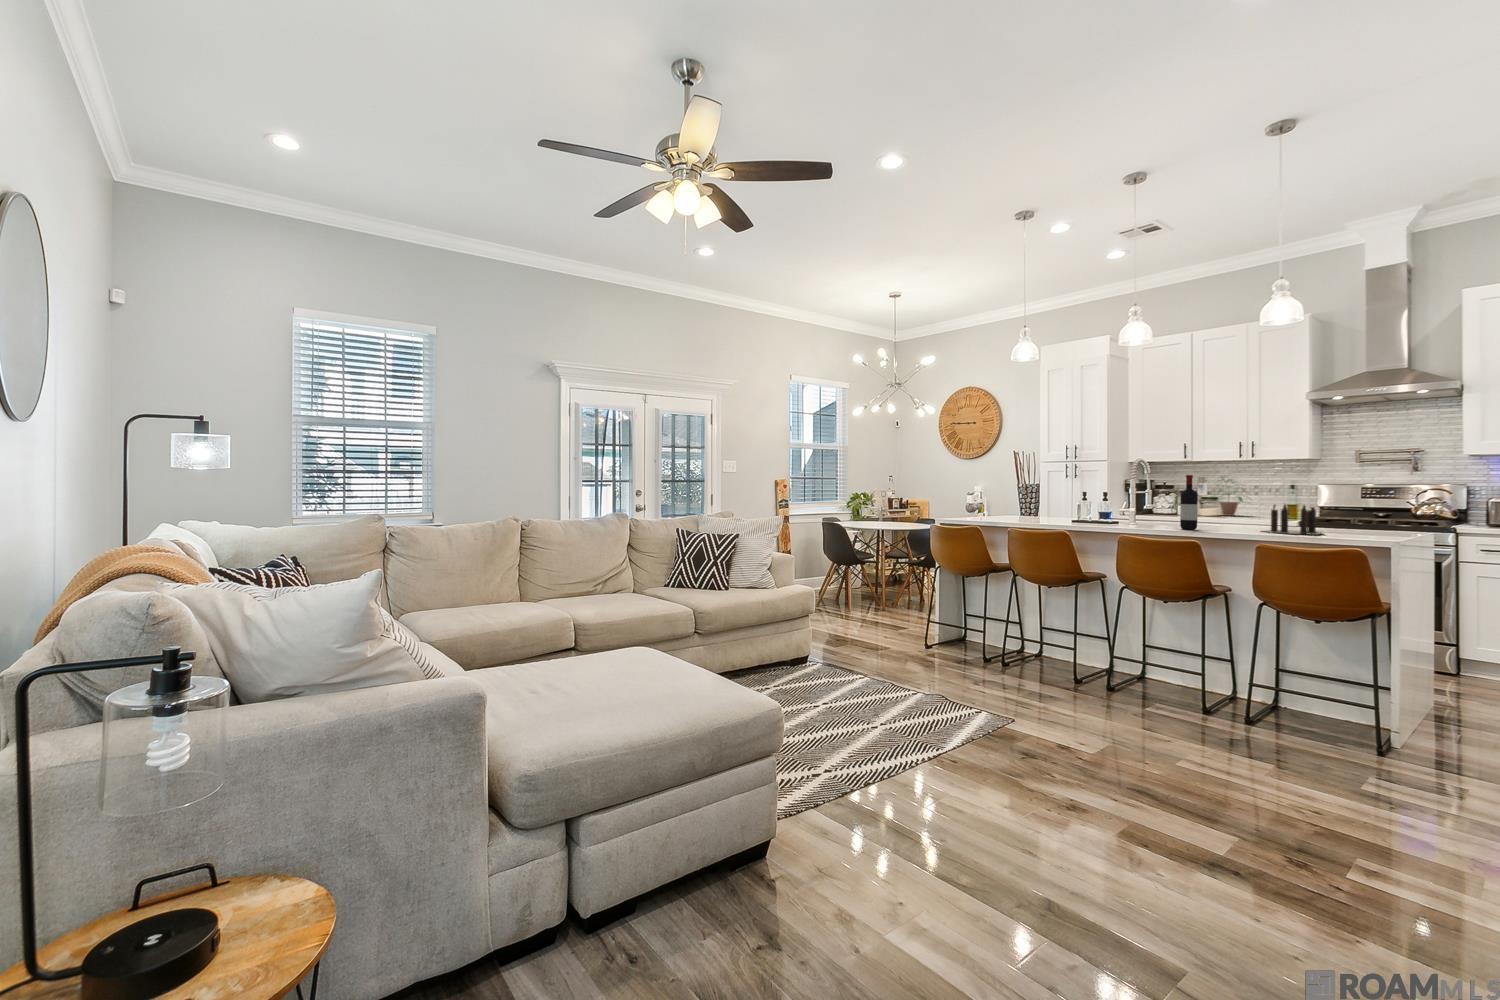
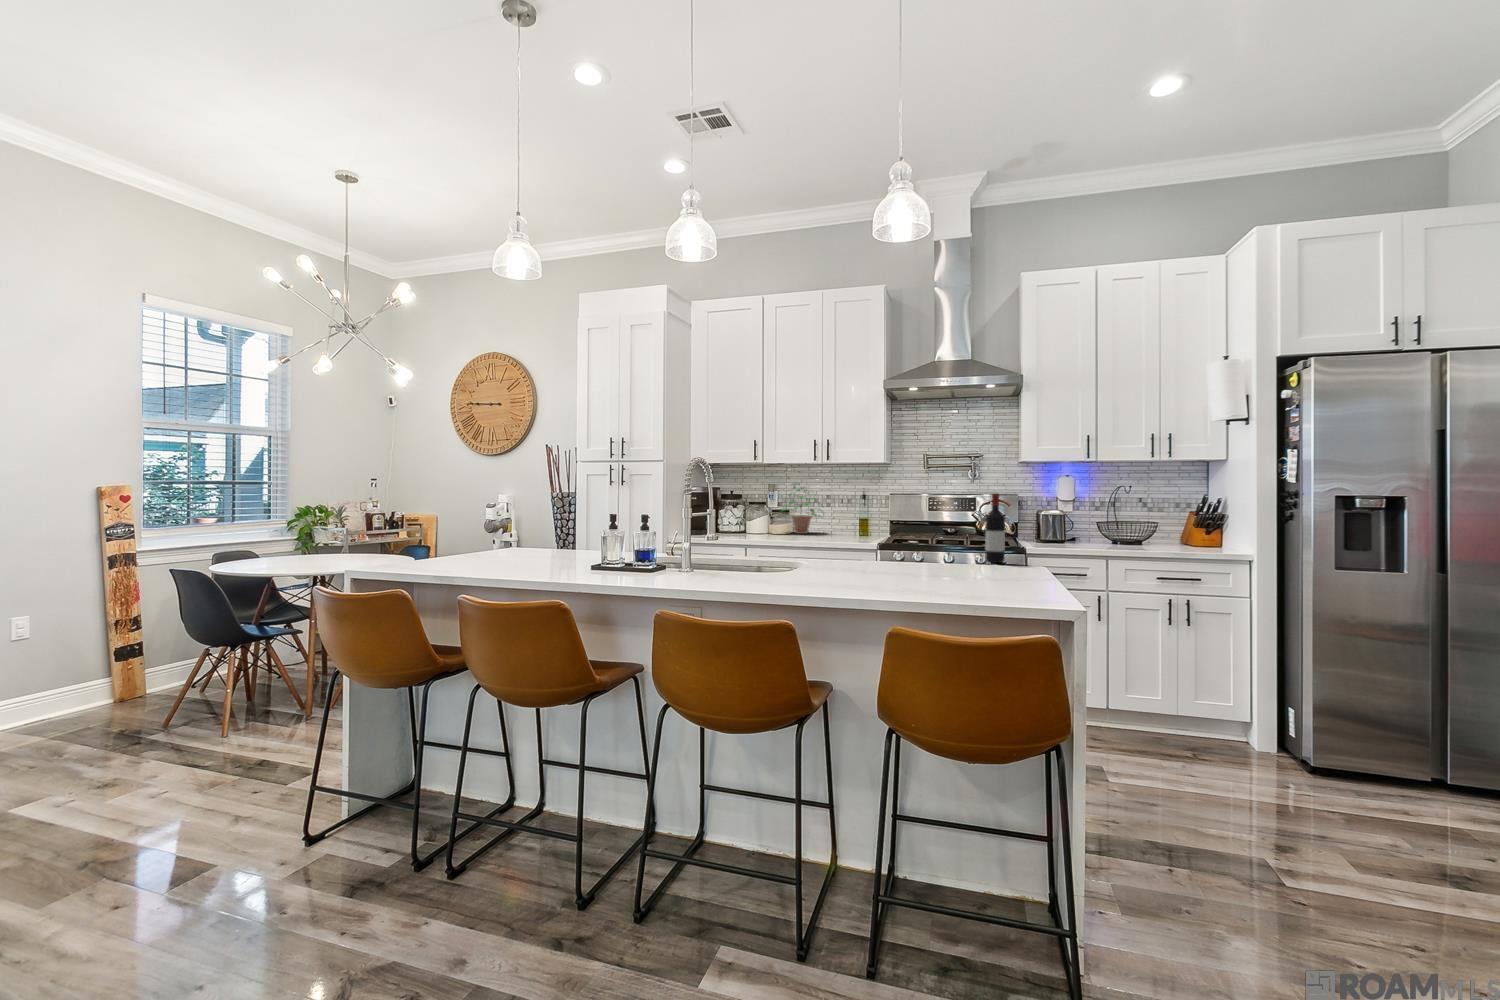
wine bottle: present [1180,475,1198,529] -> present [985,493,1005,563]
candle: present [1266,504,1322,535] -> none [853,537,961,590]

